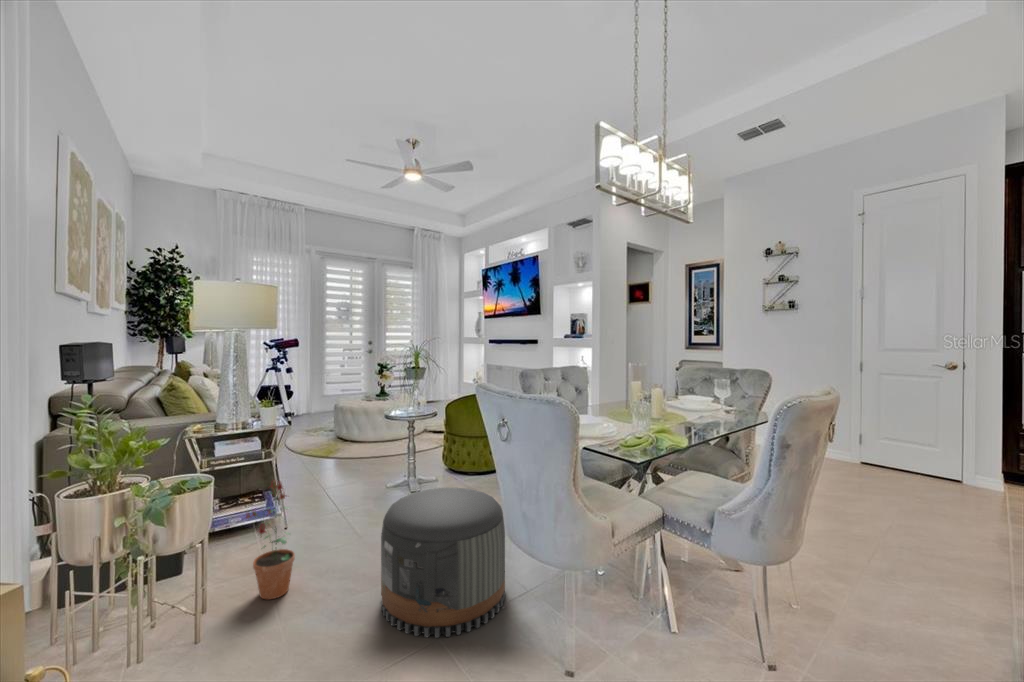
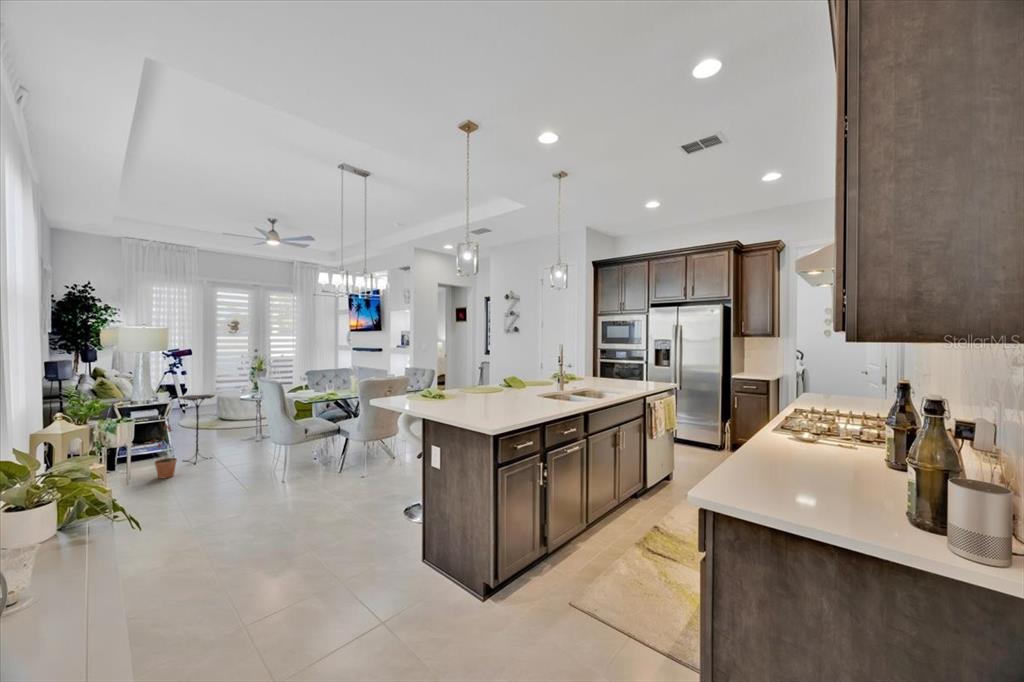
side table: none [294,413,355,550] -> present [179,395,215,460]
pouf: present [381,488,505,638] -> none [220,426,285,483]

